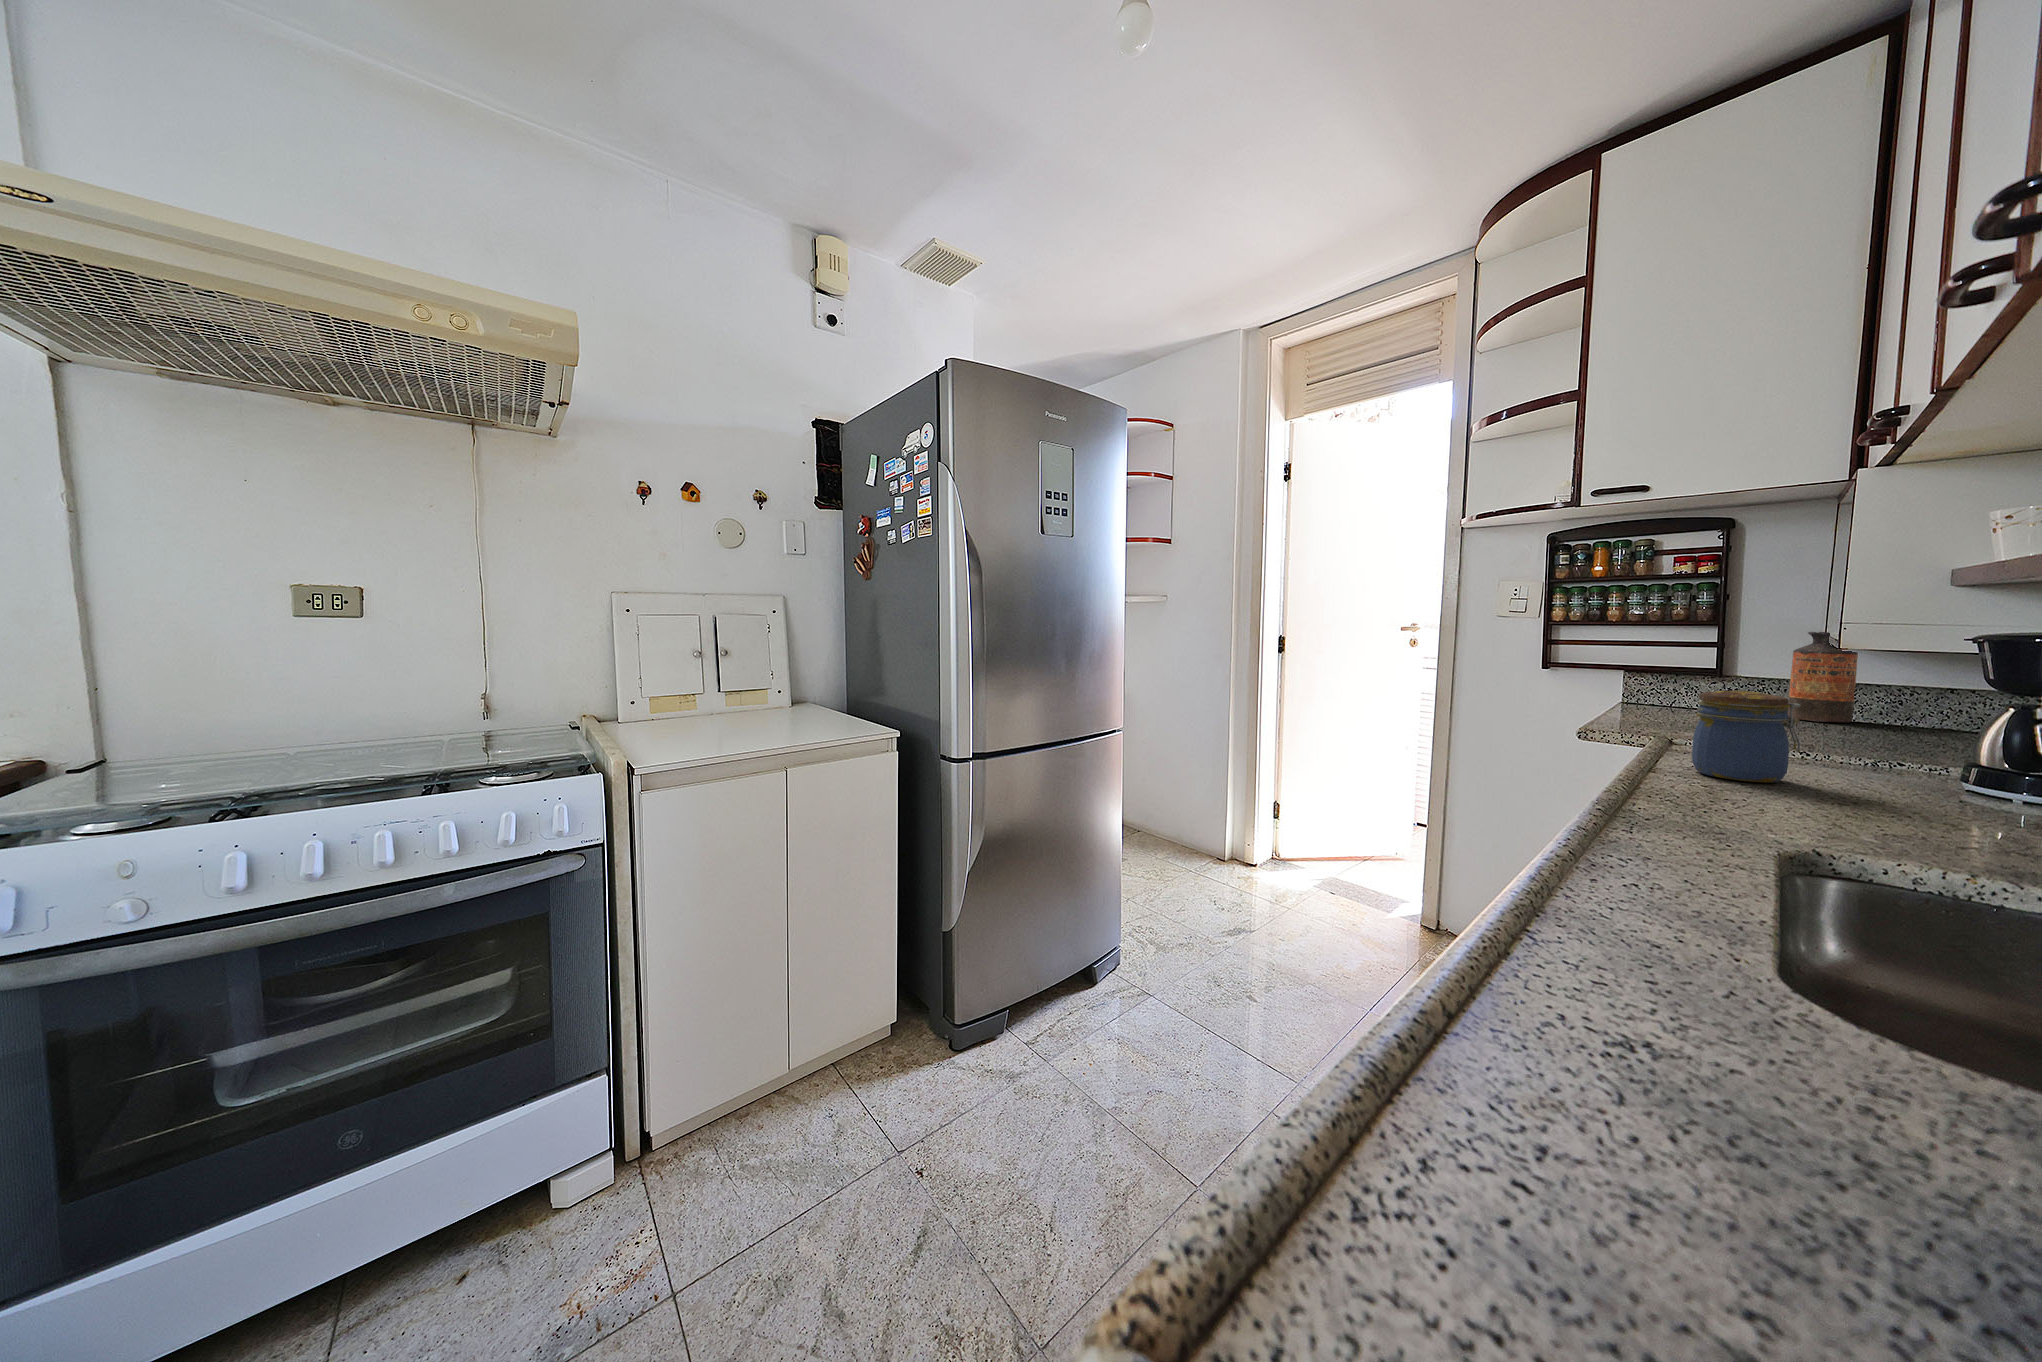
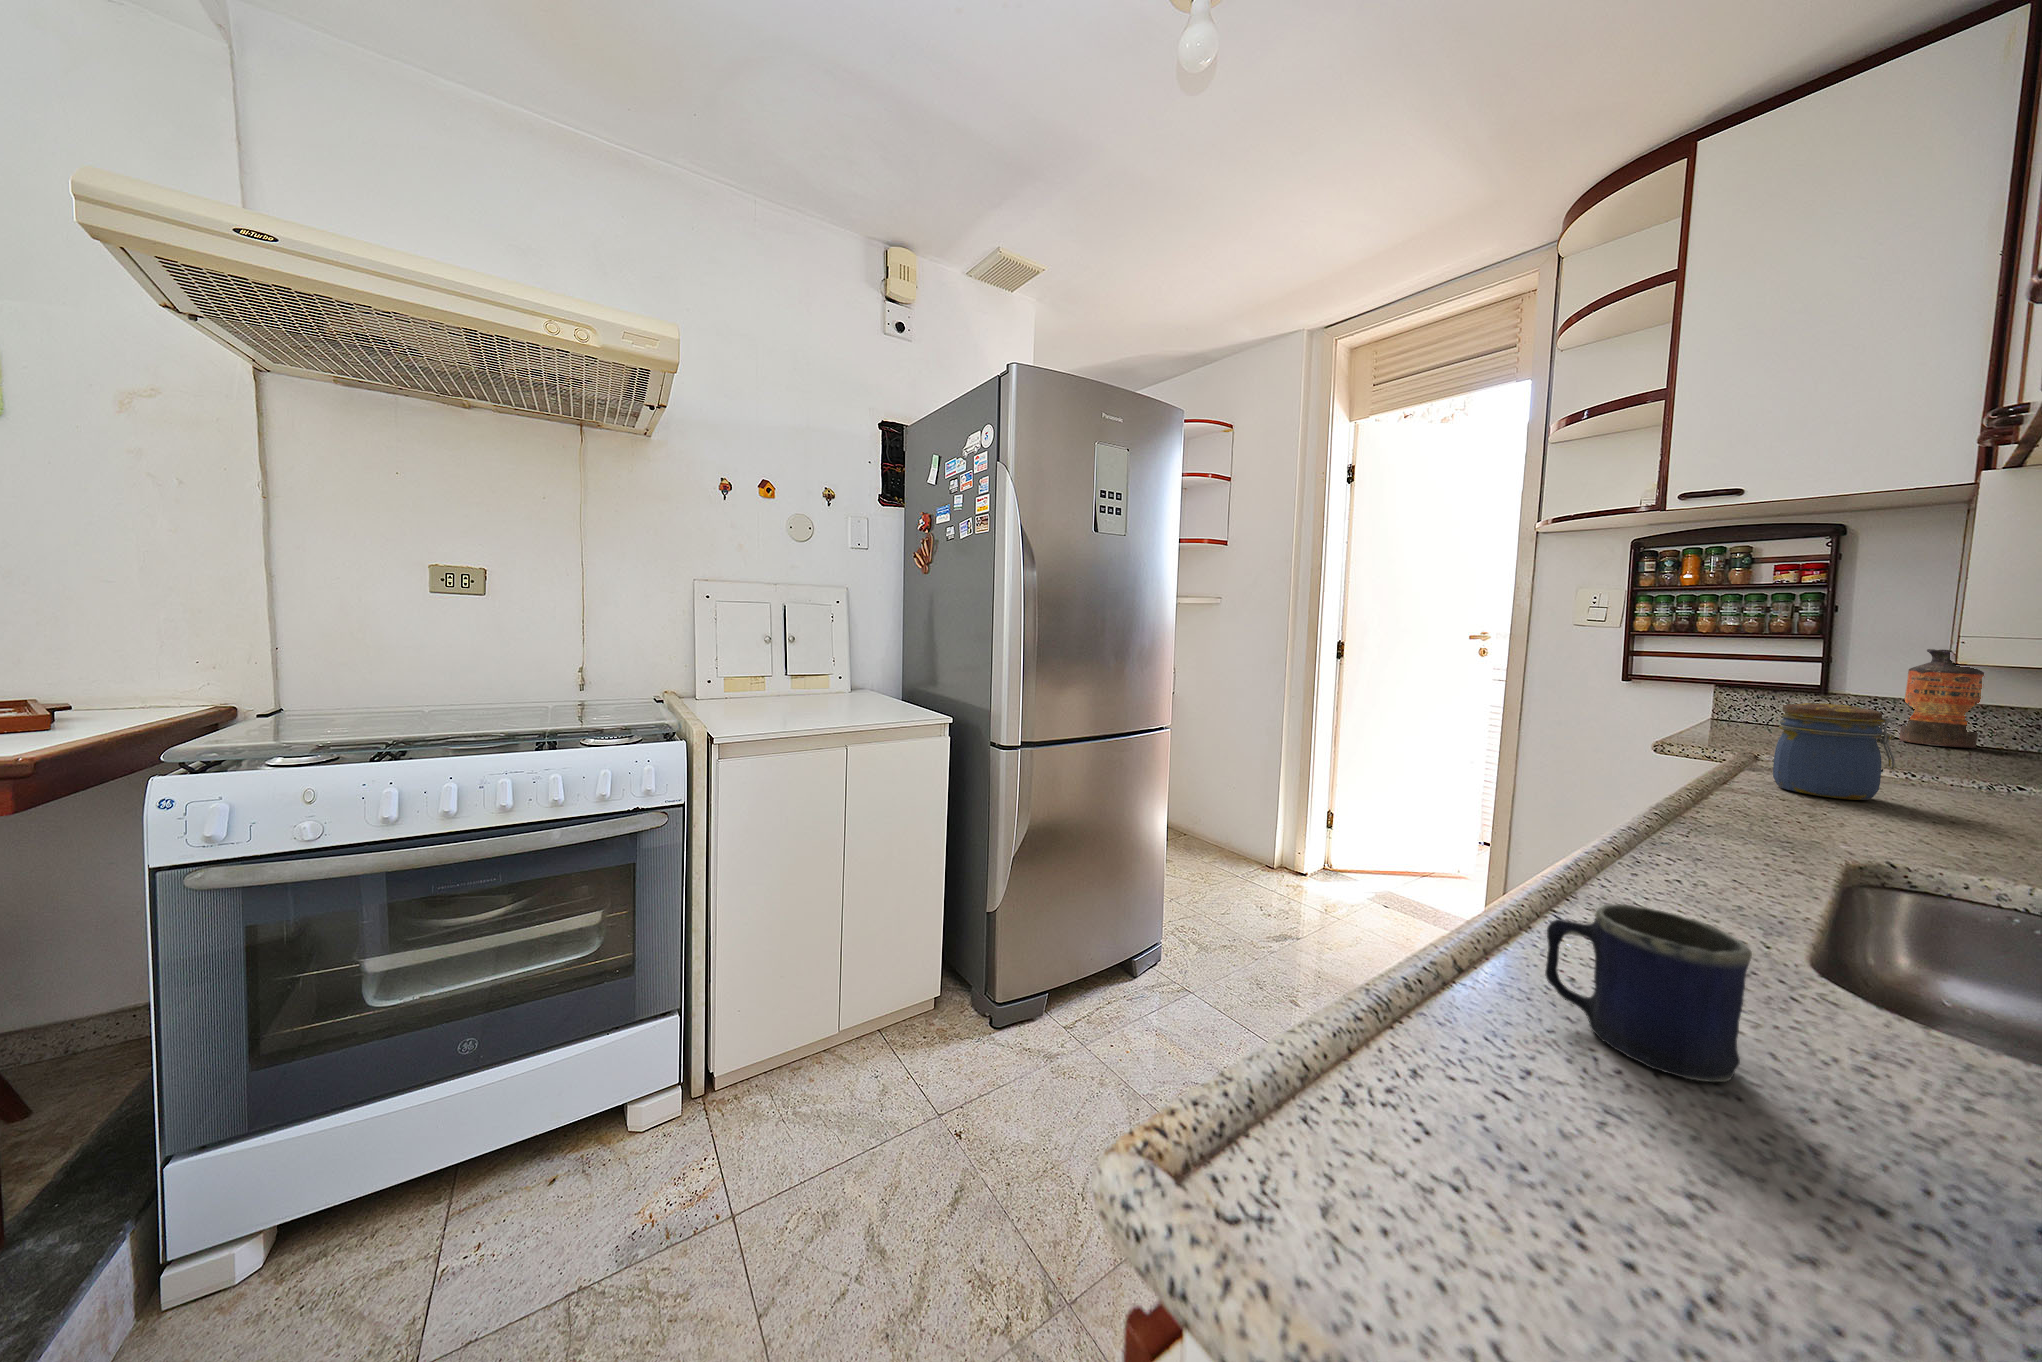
mug: none [1543,944,1765,1145] -> present [1545,904,1752,1082]

